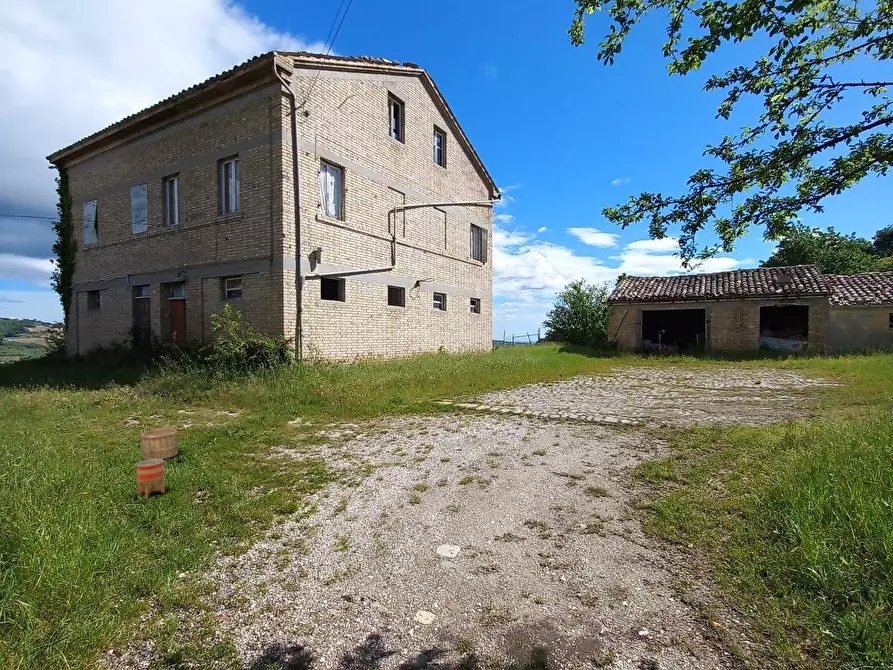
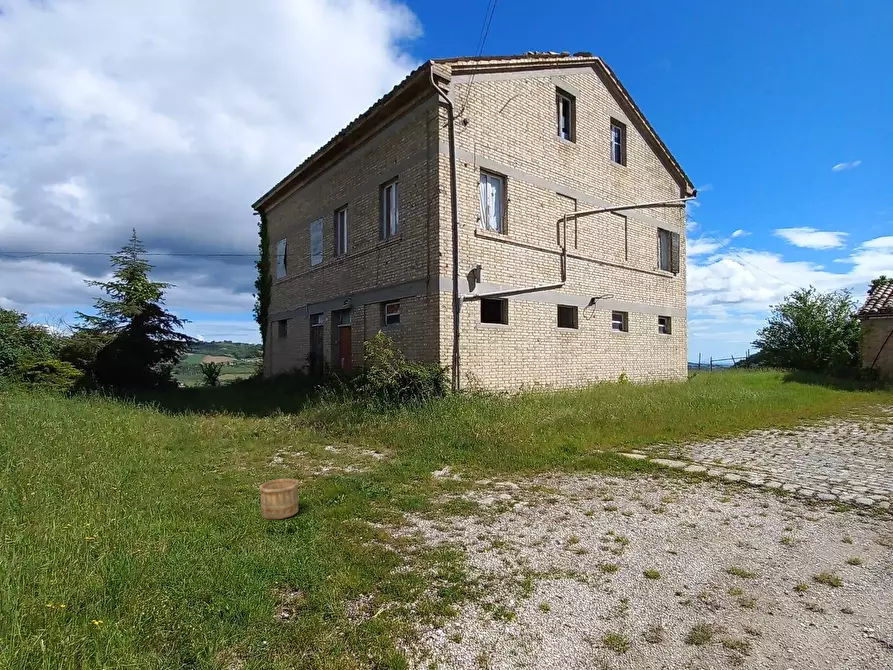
planter: present [137,459,165,498] -> none [222,534,255,590]

